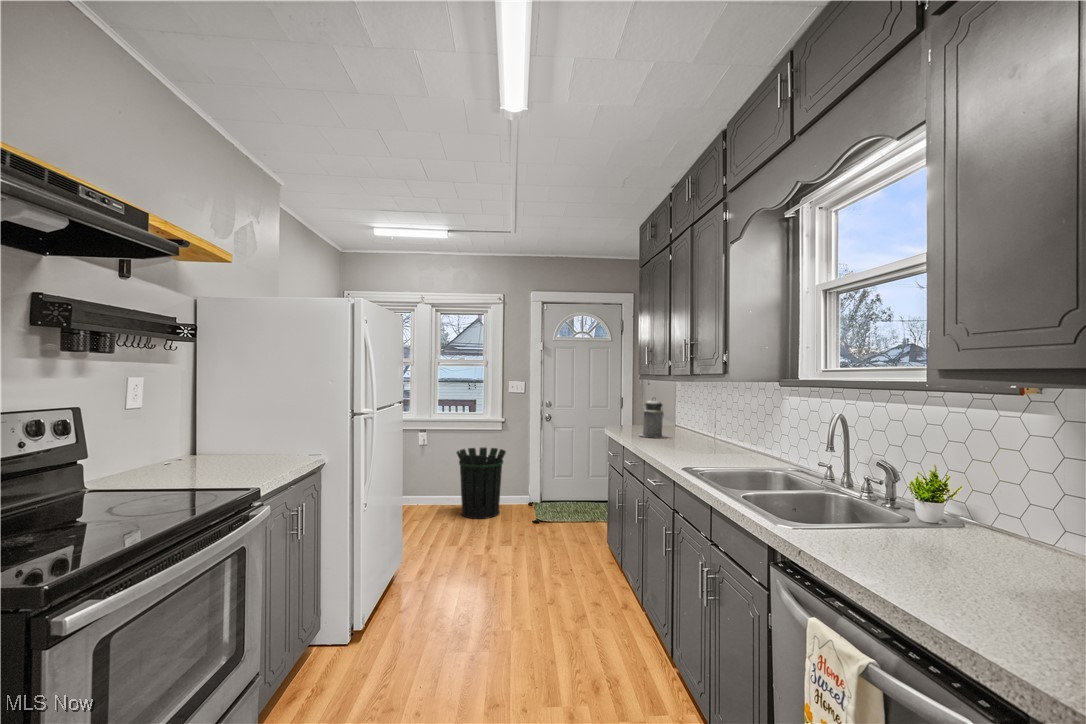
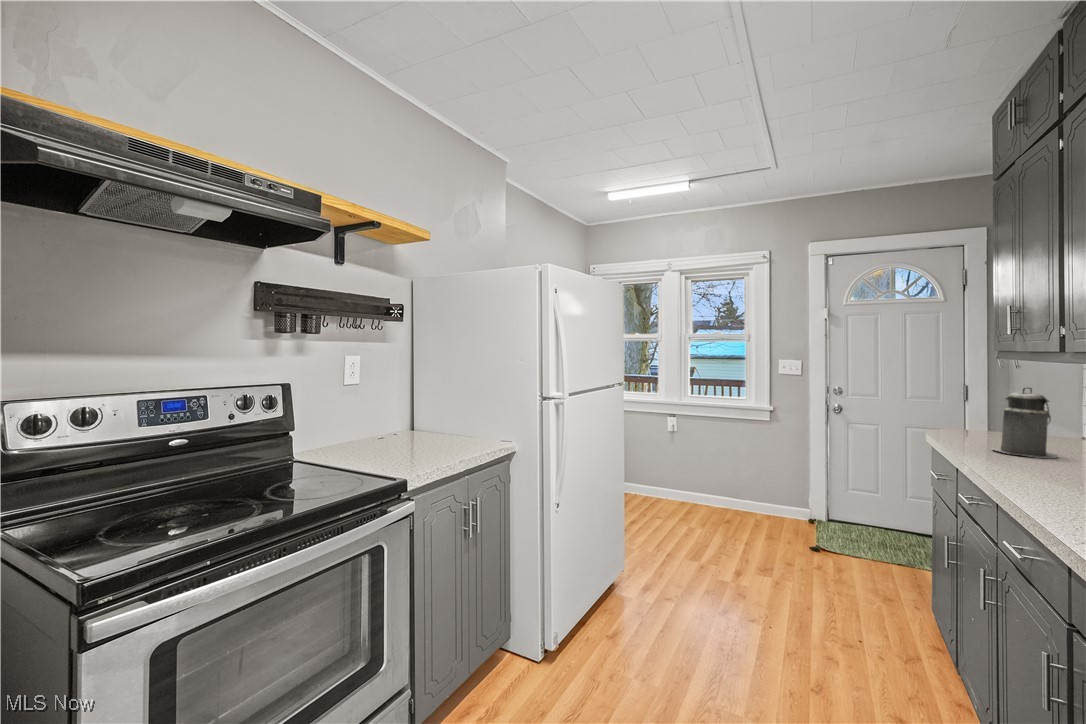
waste bin: present [457,447,506,519] -> none [708,442,773,530]

